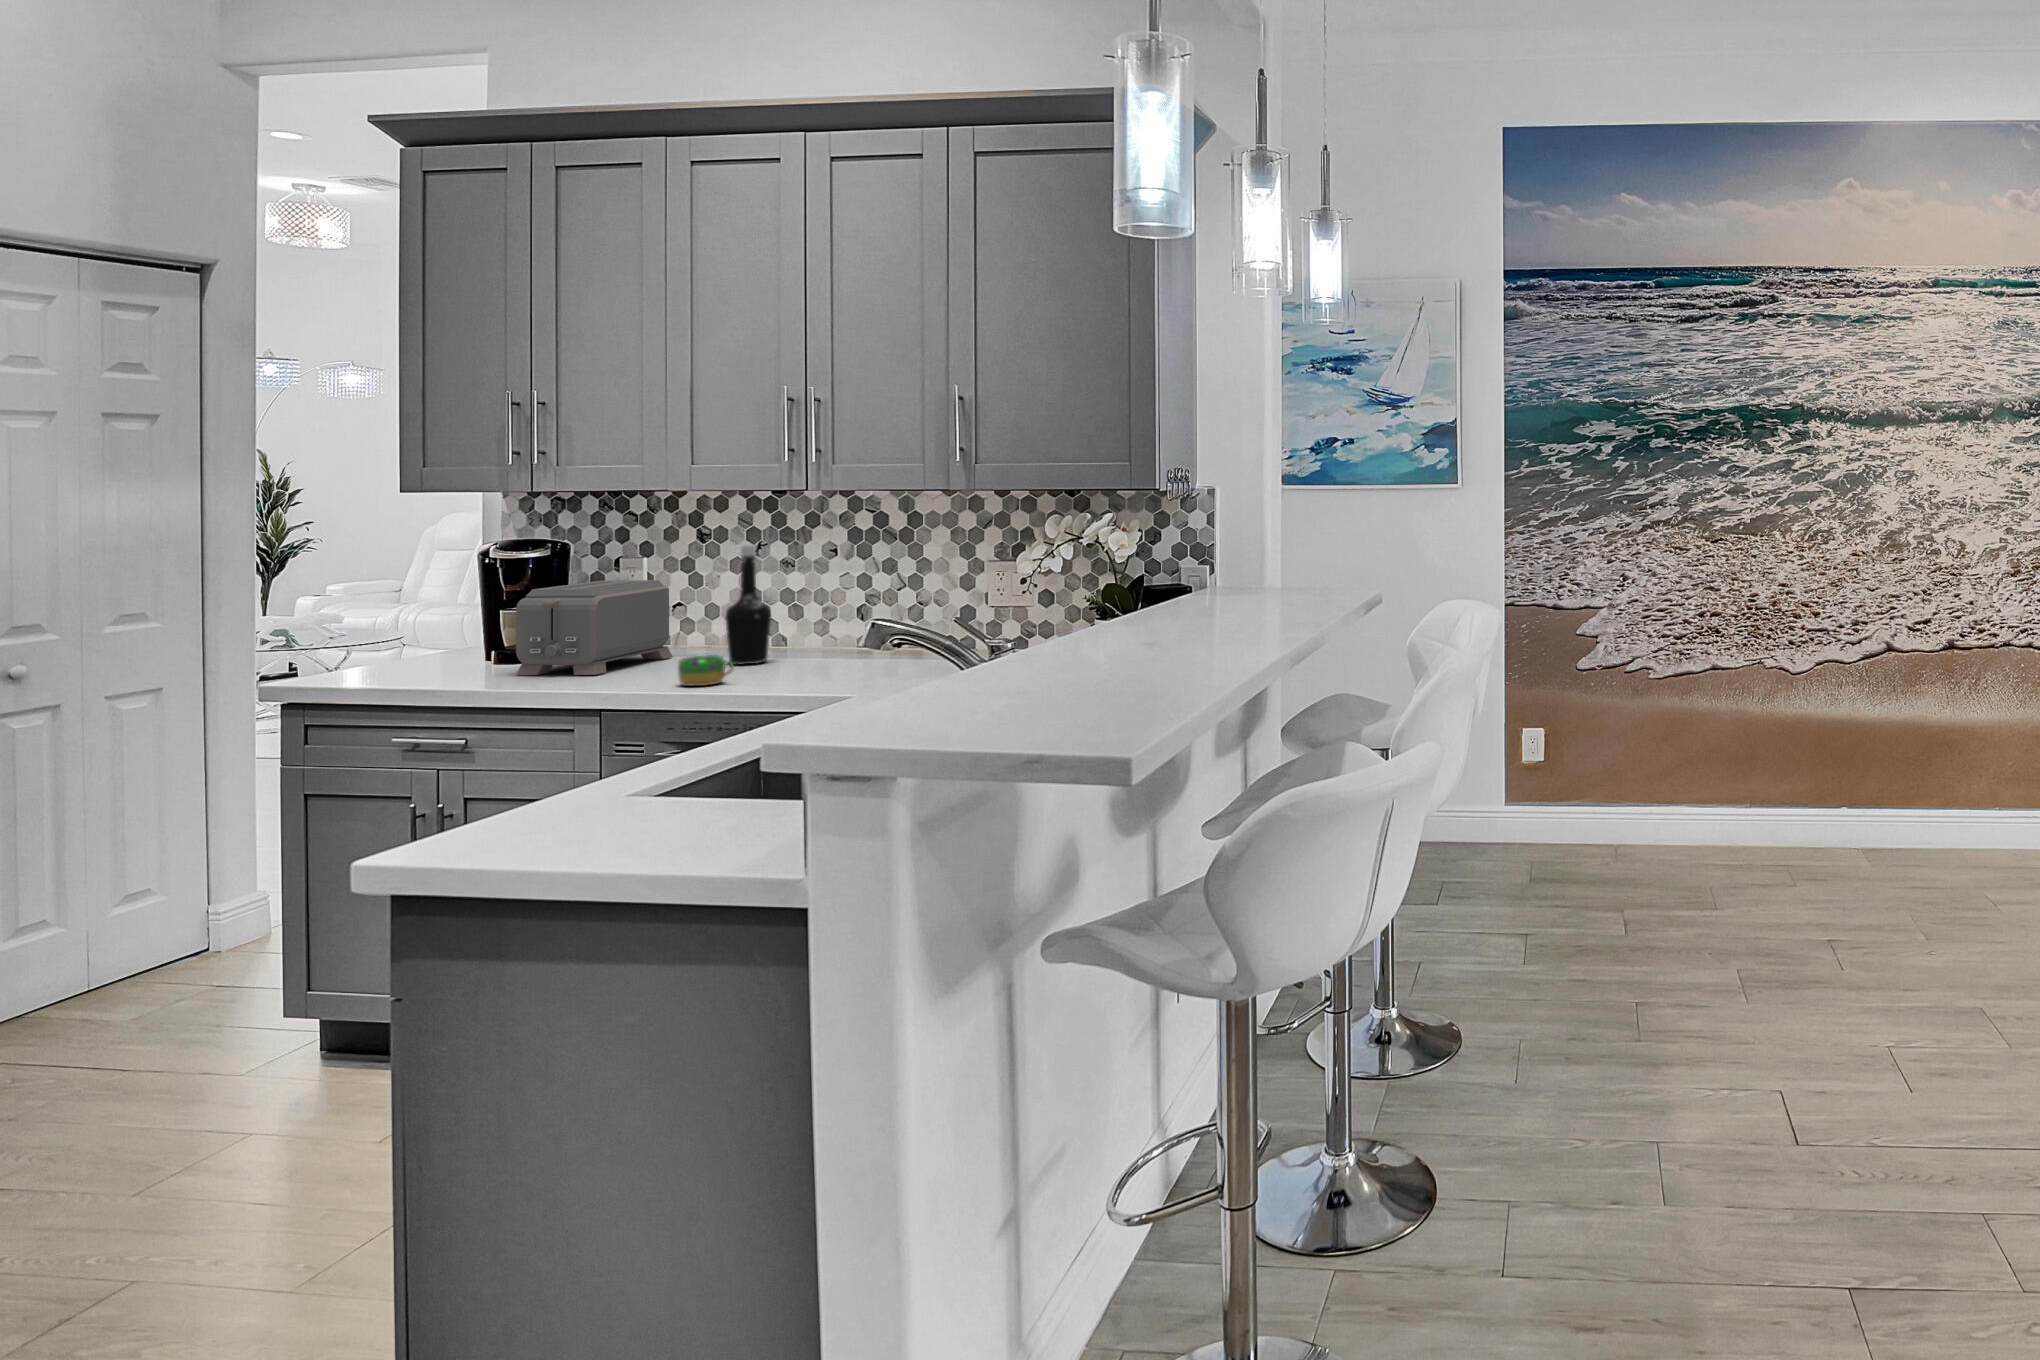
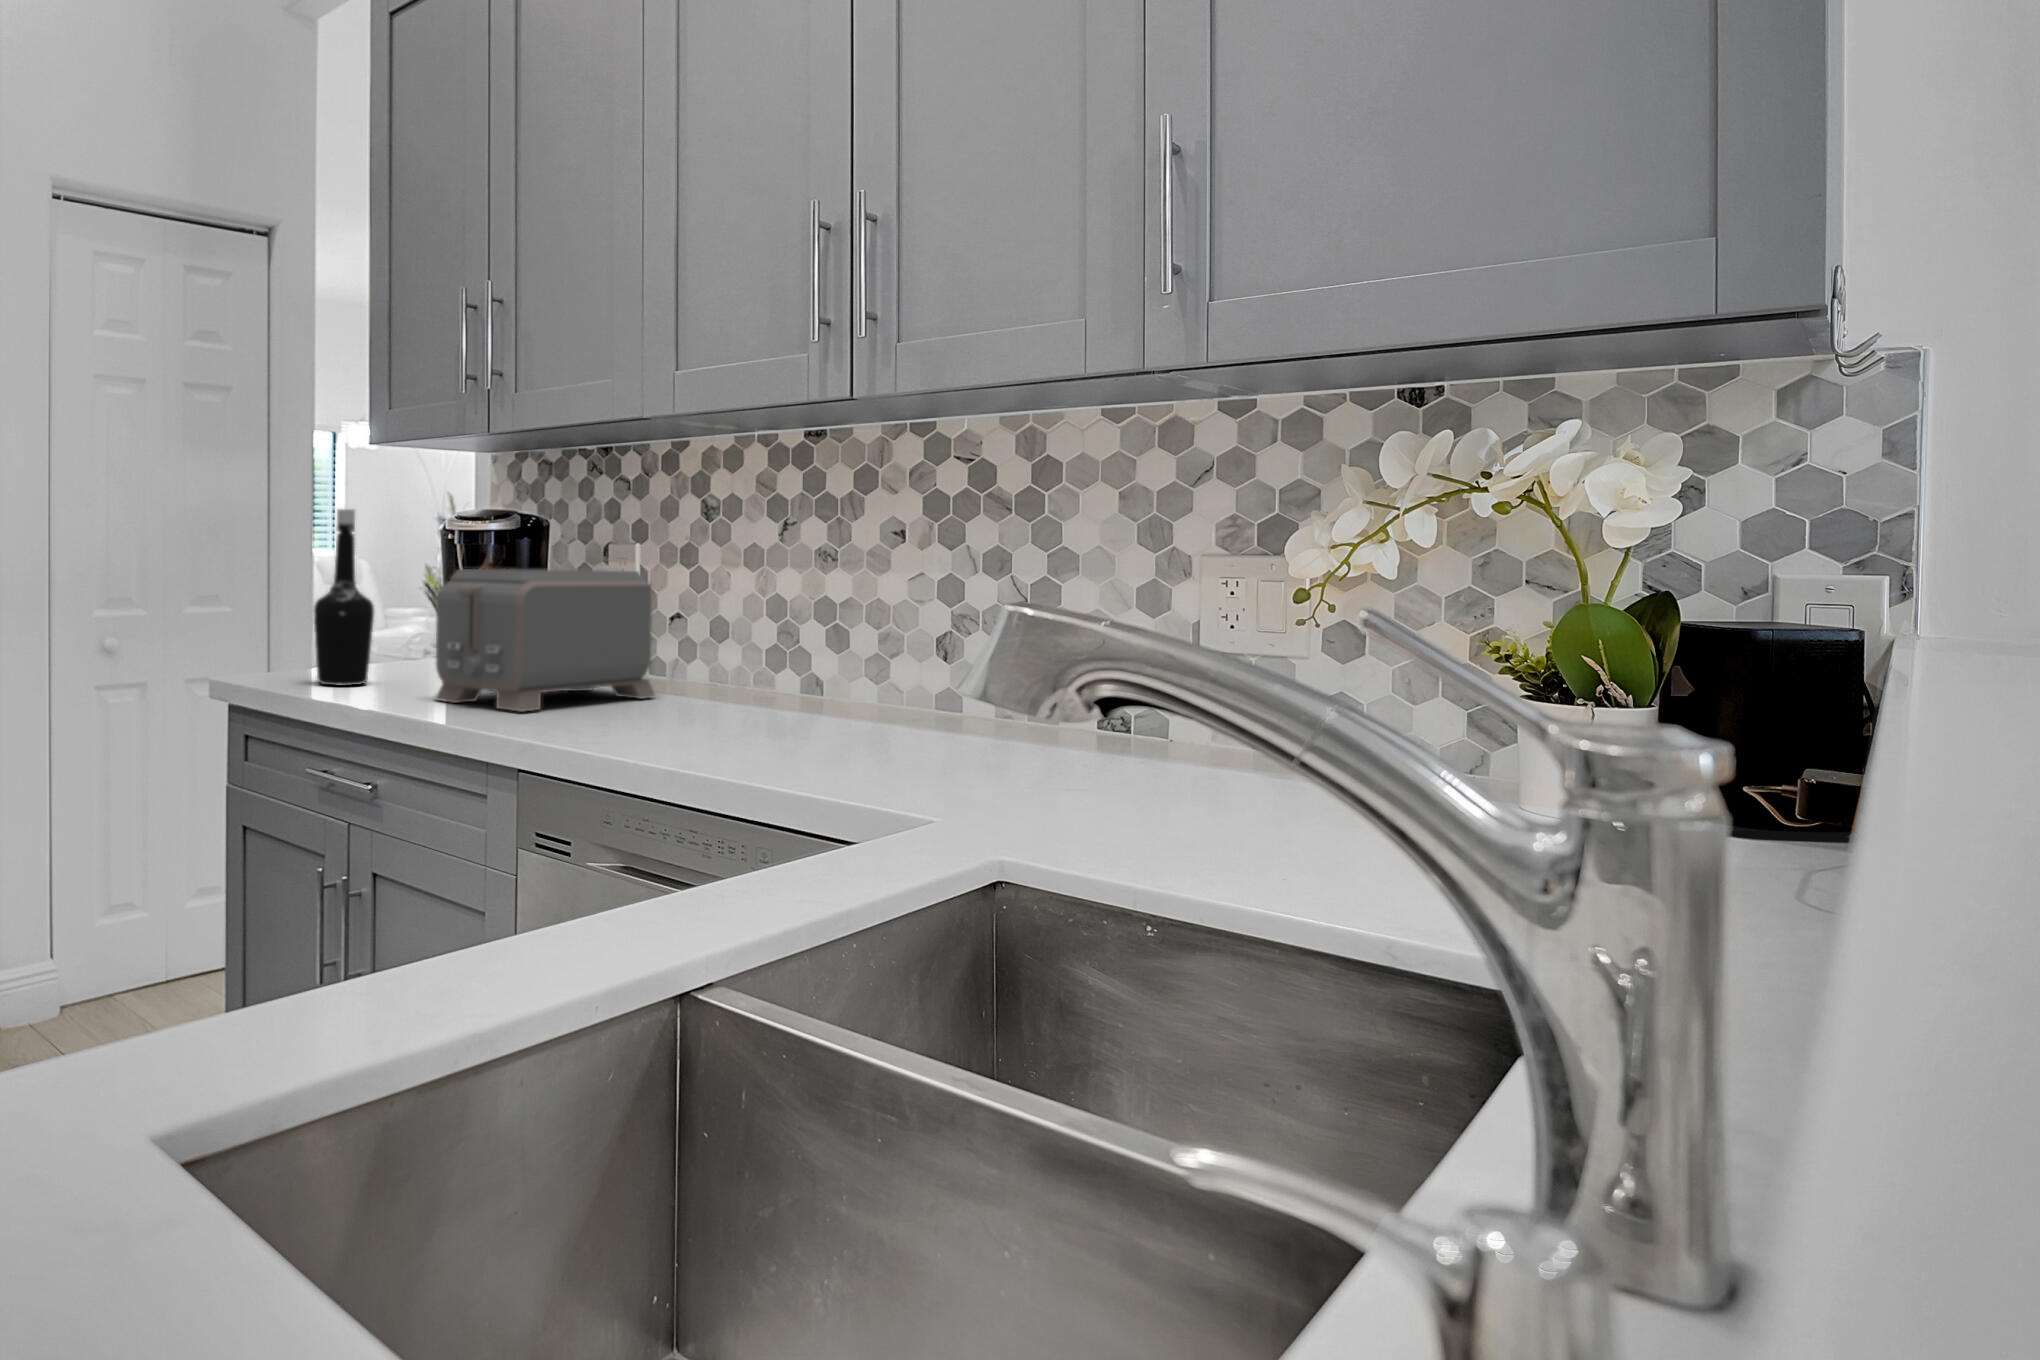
bottle: present [725,545,771,665] -> present [313,509,374,686]
mug: present [678,655,734,686] -> none [602,695,692,754]

